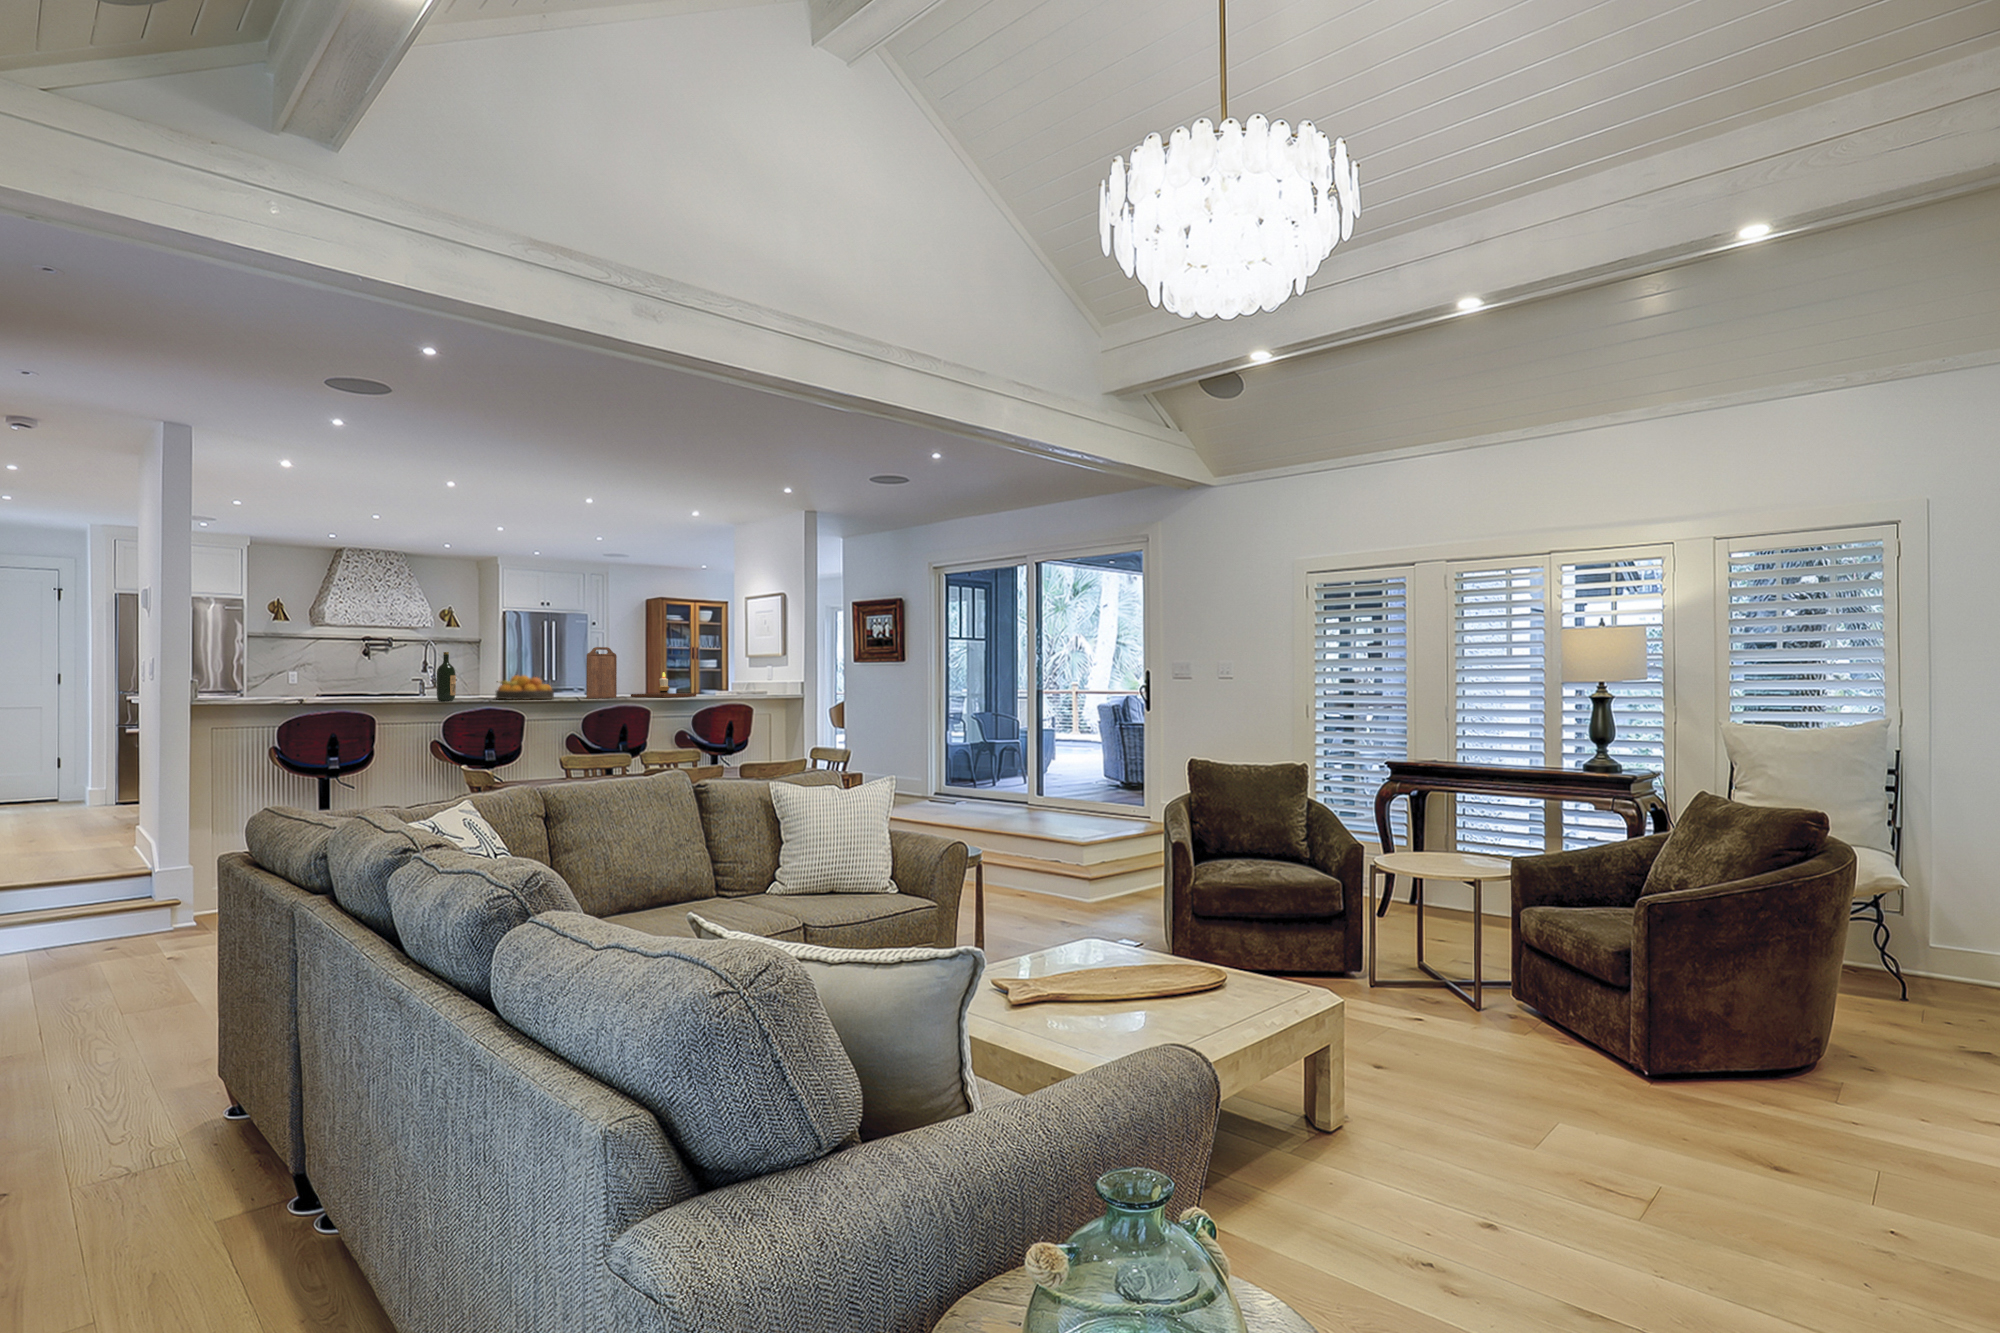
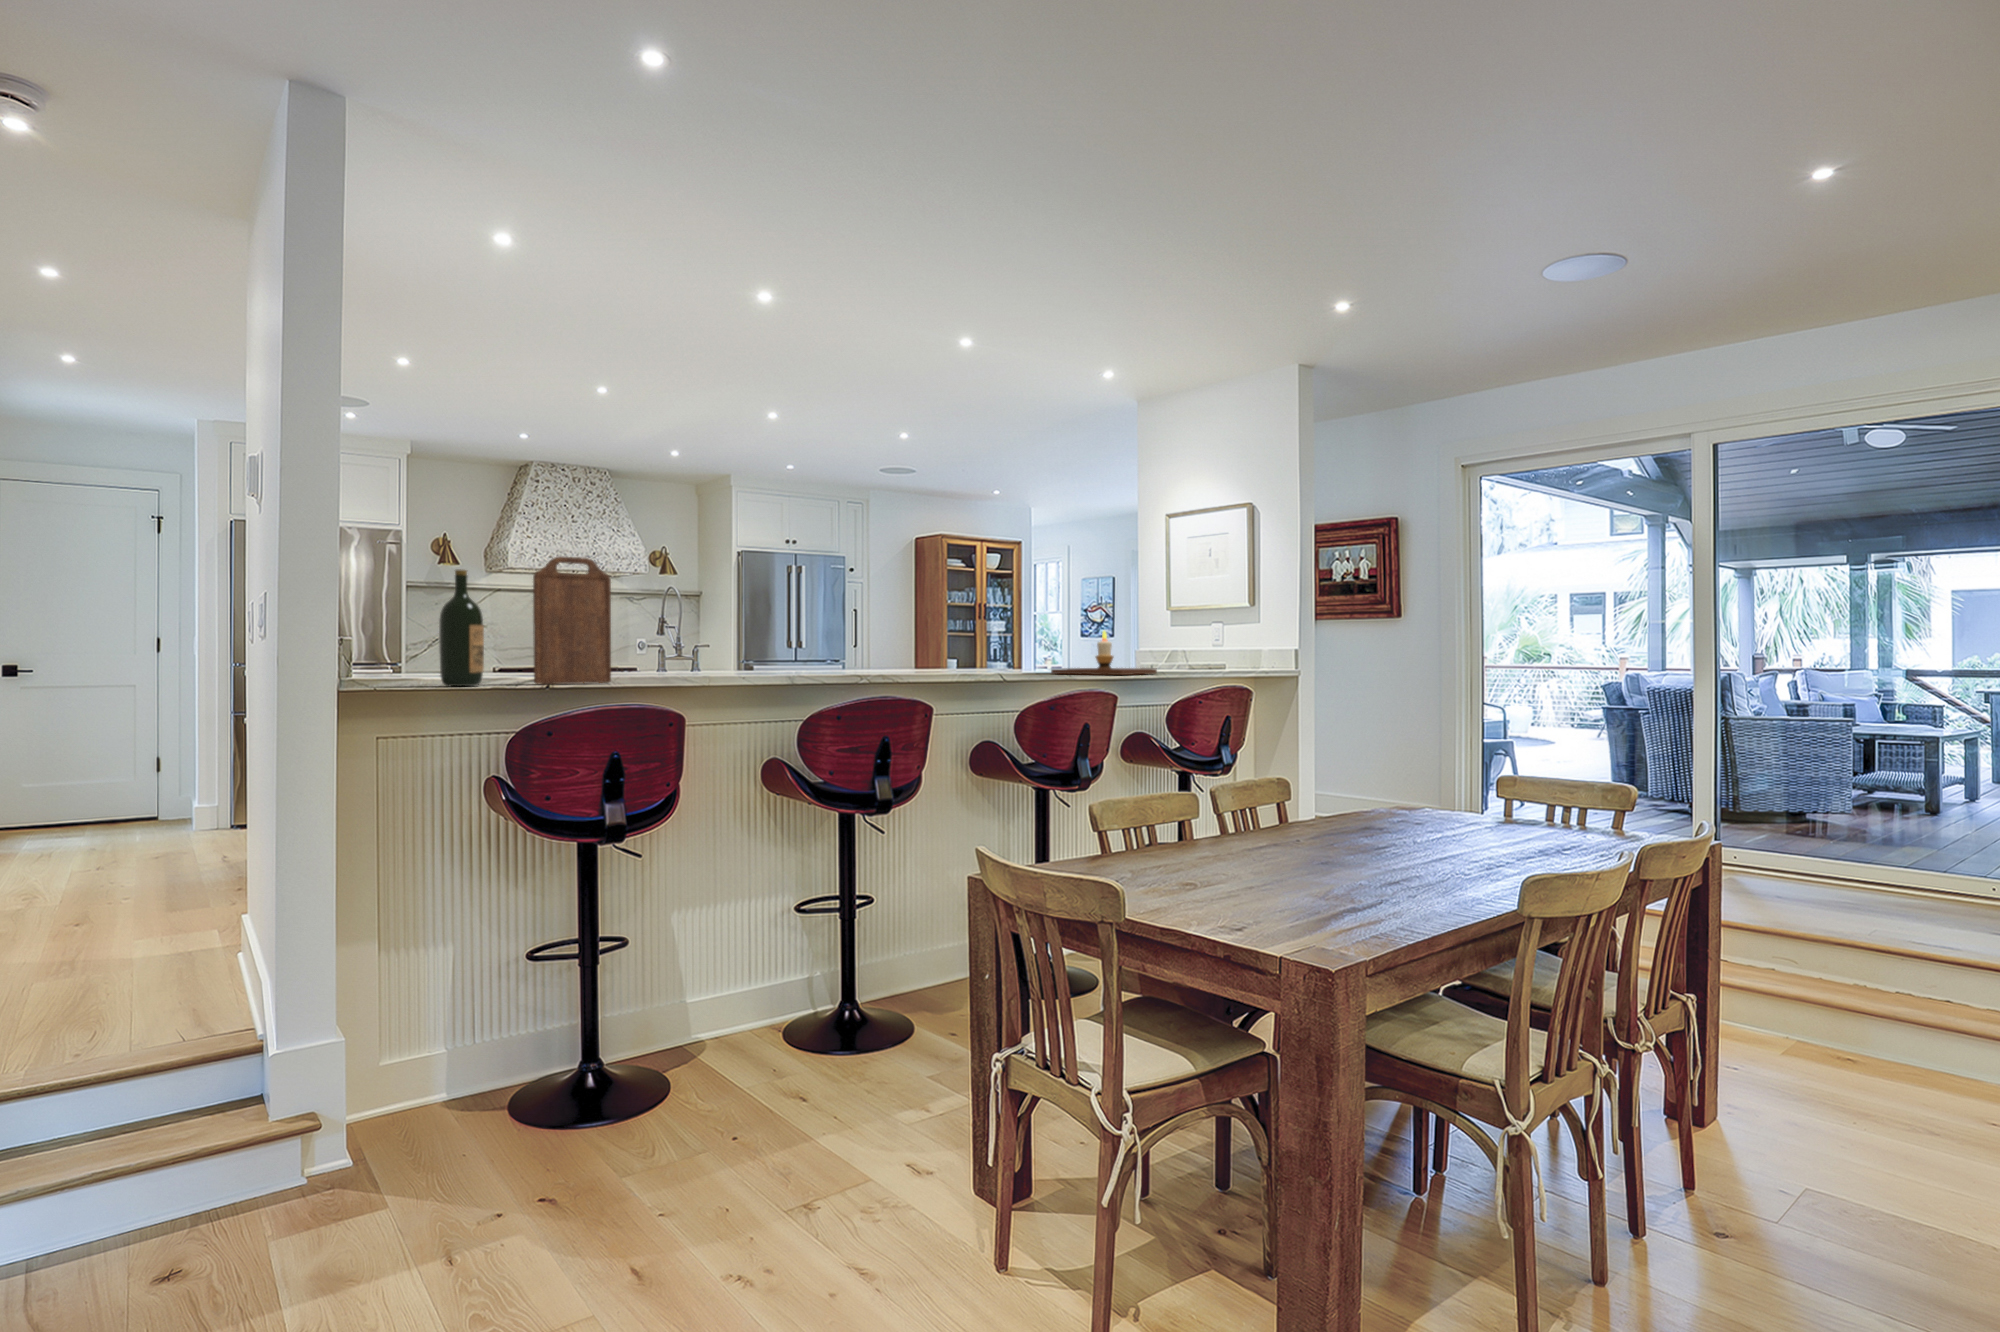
cutting board: present [586,647,617,698] -> present [533,556,611,684]
wine bottle: present [436,652,456,701] -> present [439,569,484,686]
fruit bowl: present [495,675,554,700] -> none [855,632,957,678]

